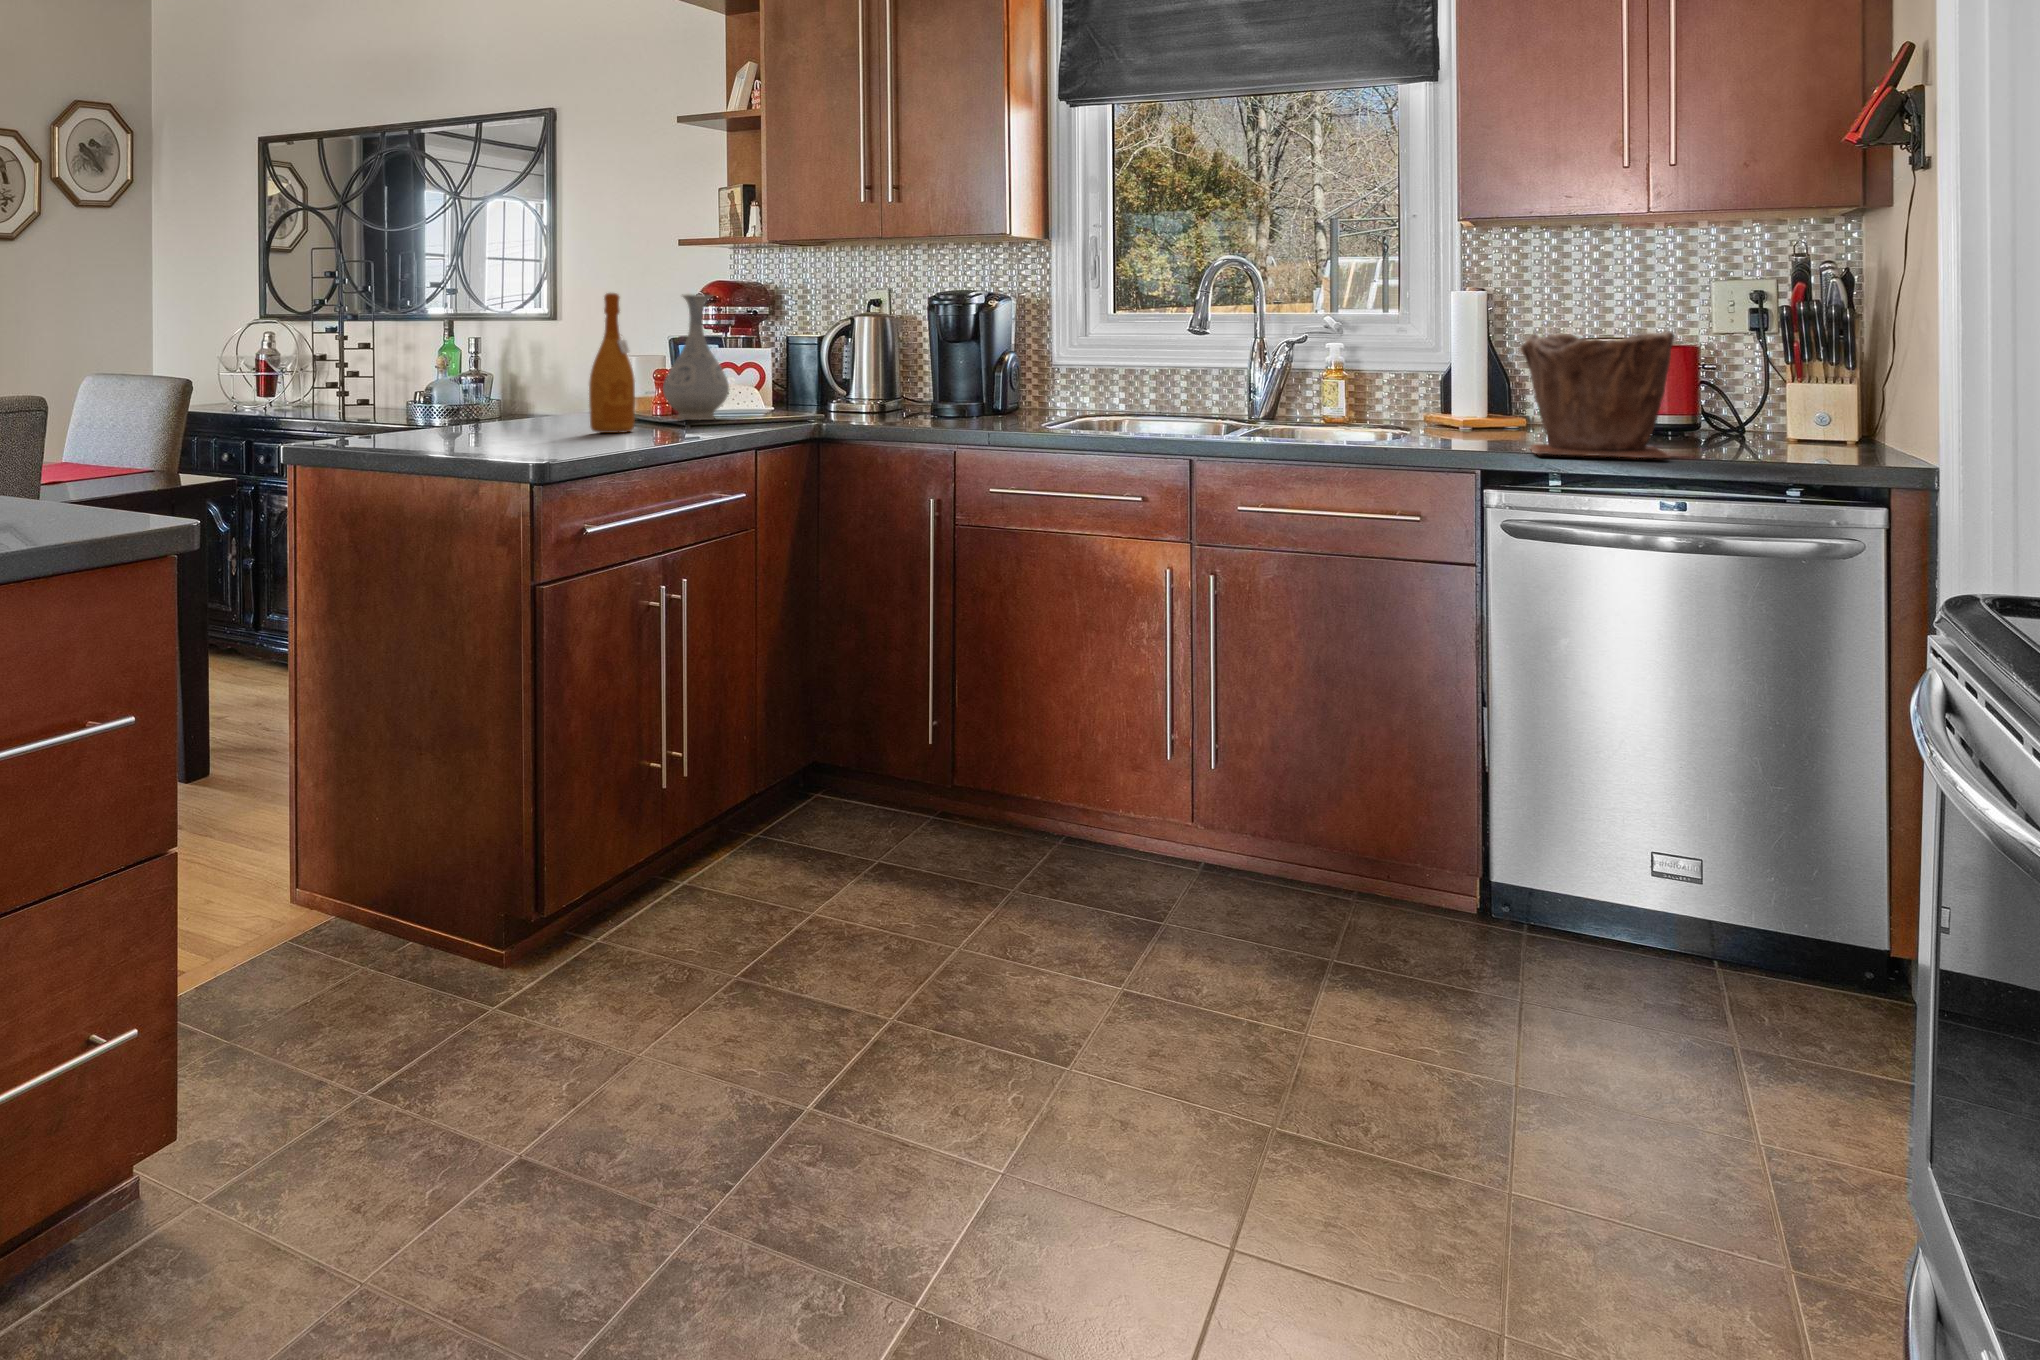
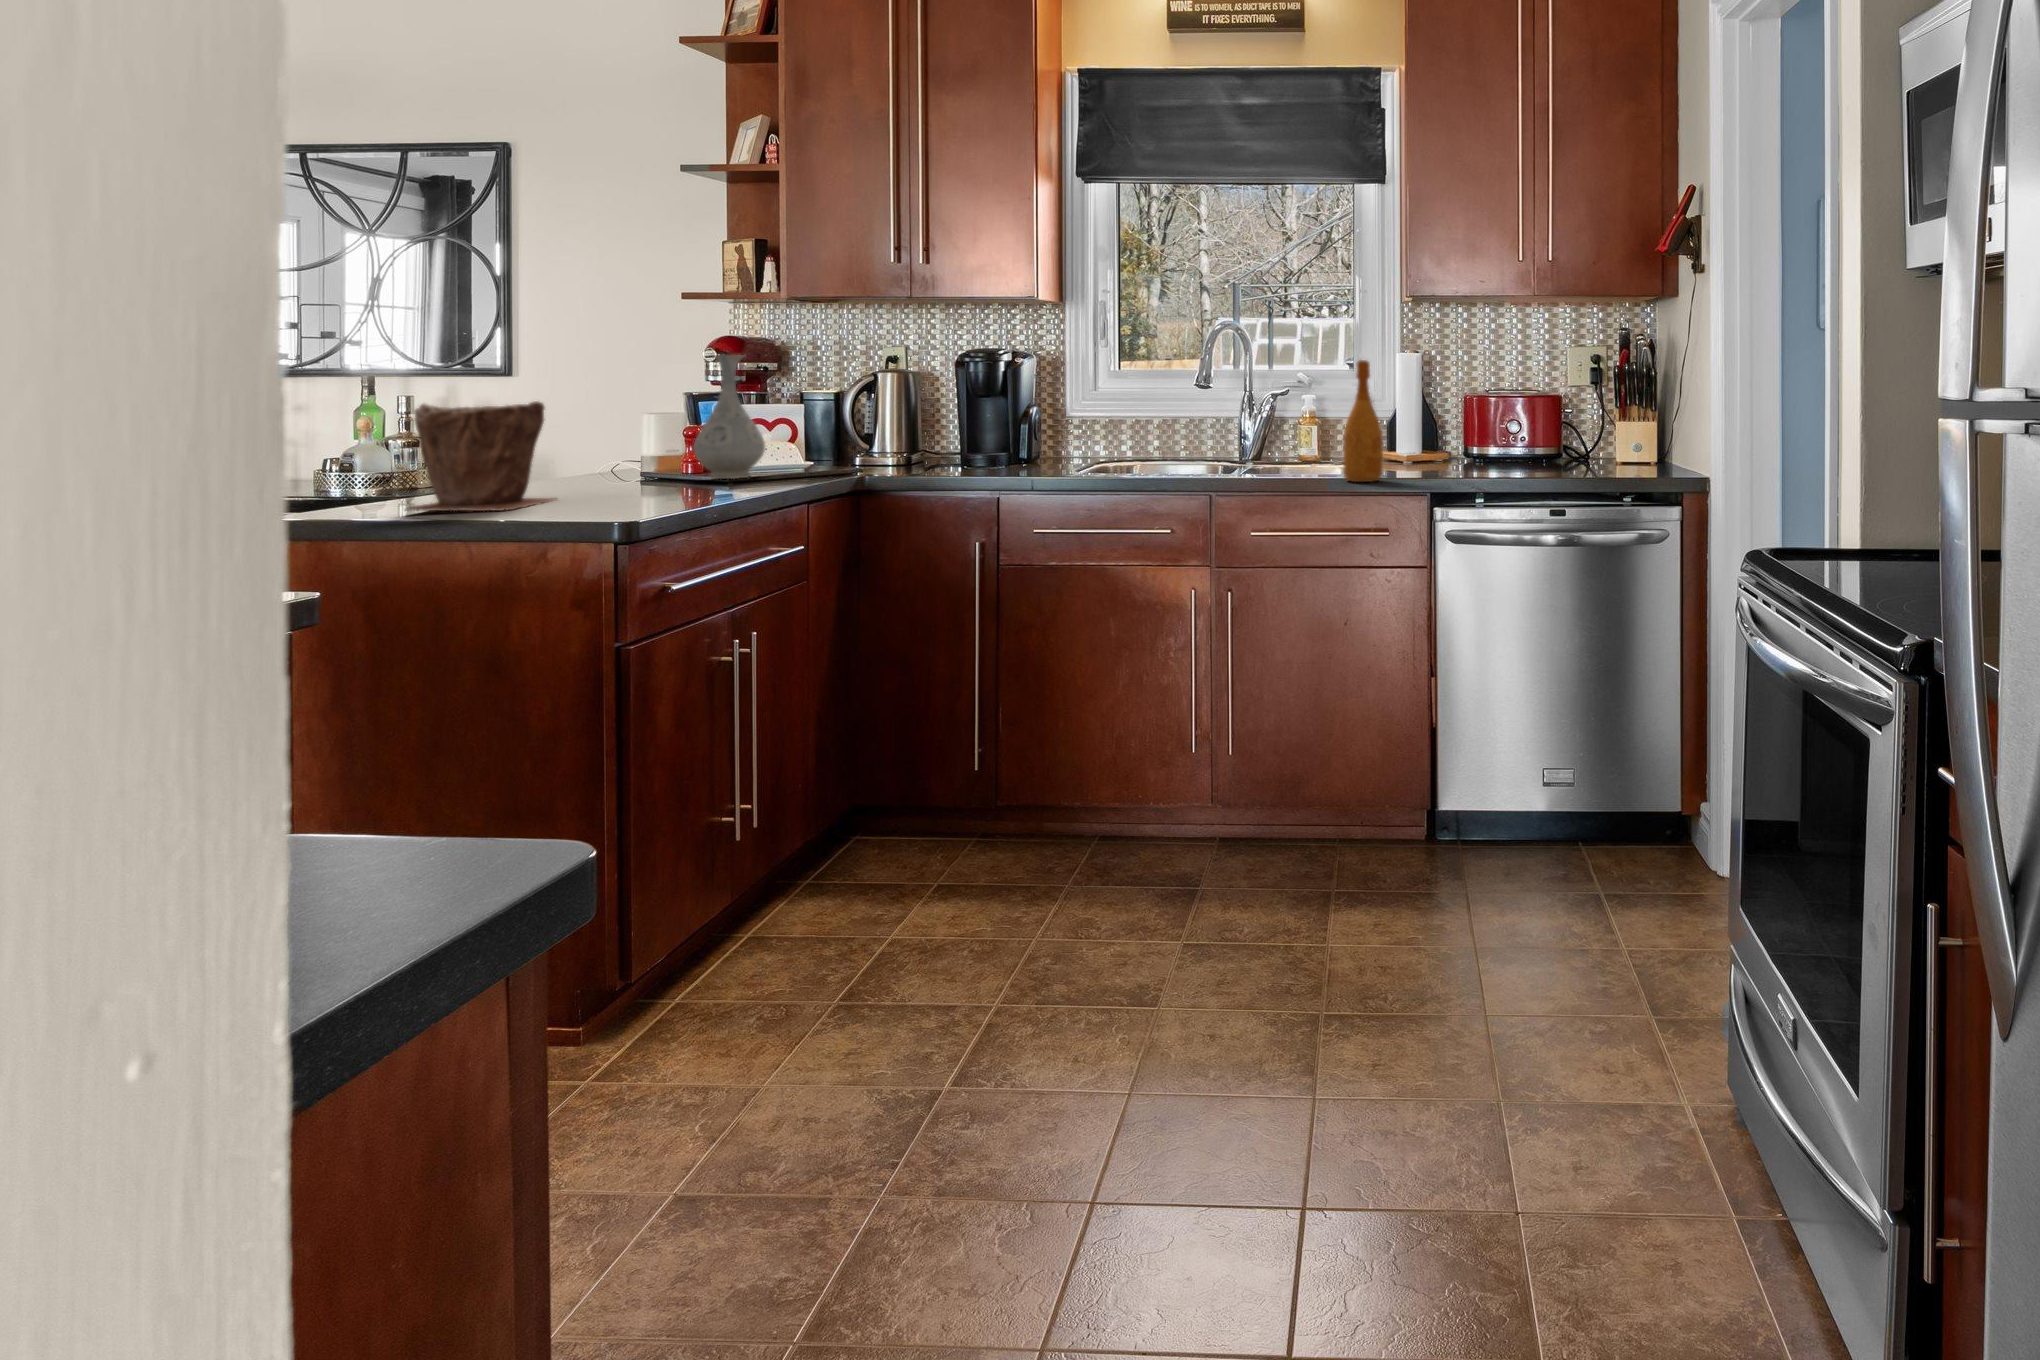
wine bottle: present [589,293,635,433] -> present [1343,360,1383,482]
plant pot: present [1521,331,1674,458] -> present [406,401,557,511]

